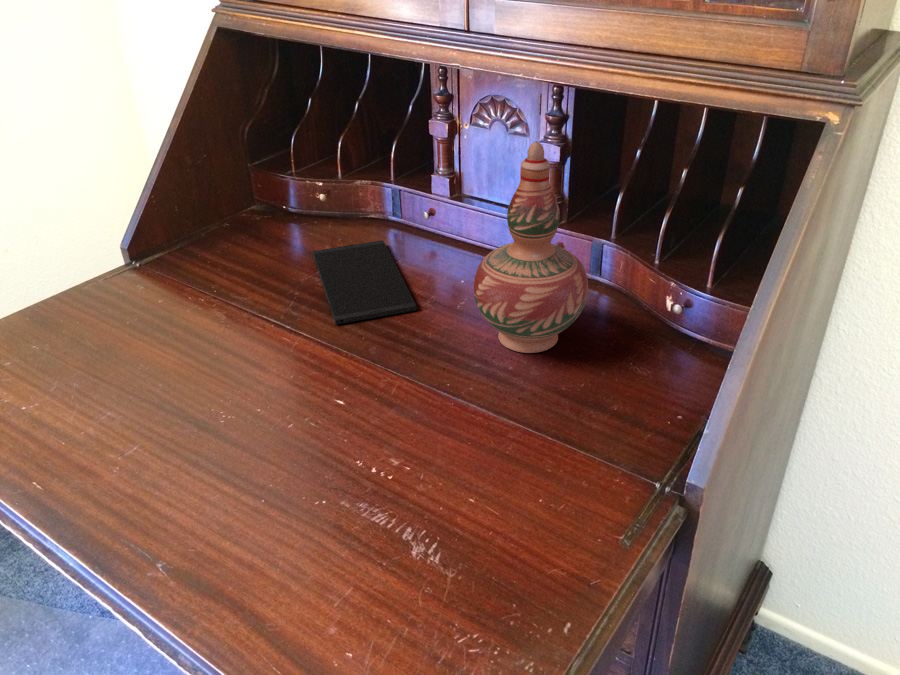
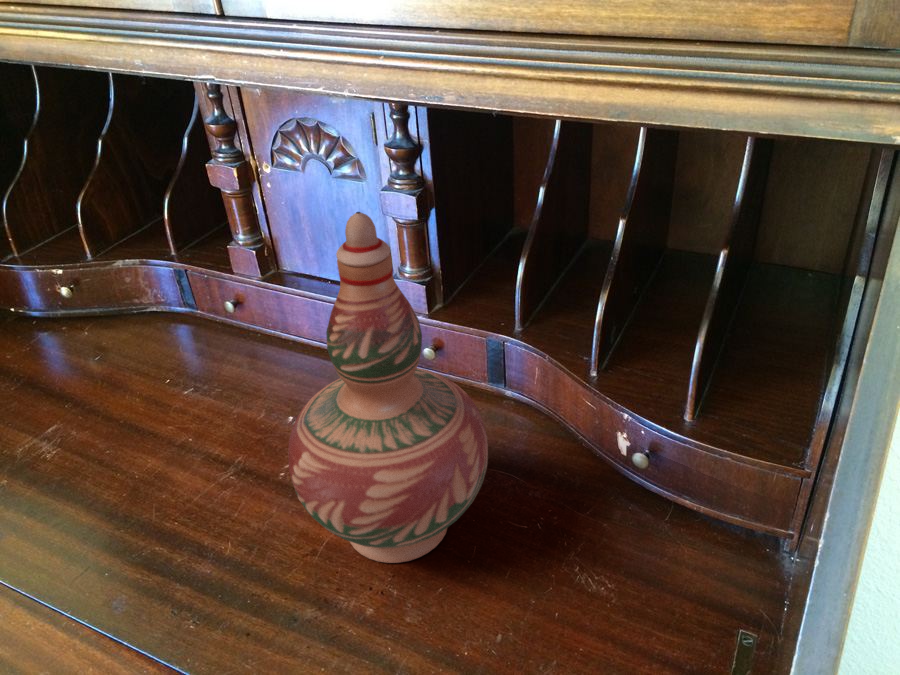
tablet: present [312,240,417,324] -> none [44,355,210,540]

